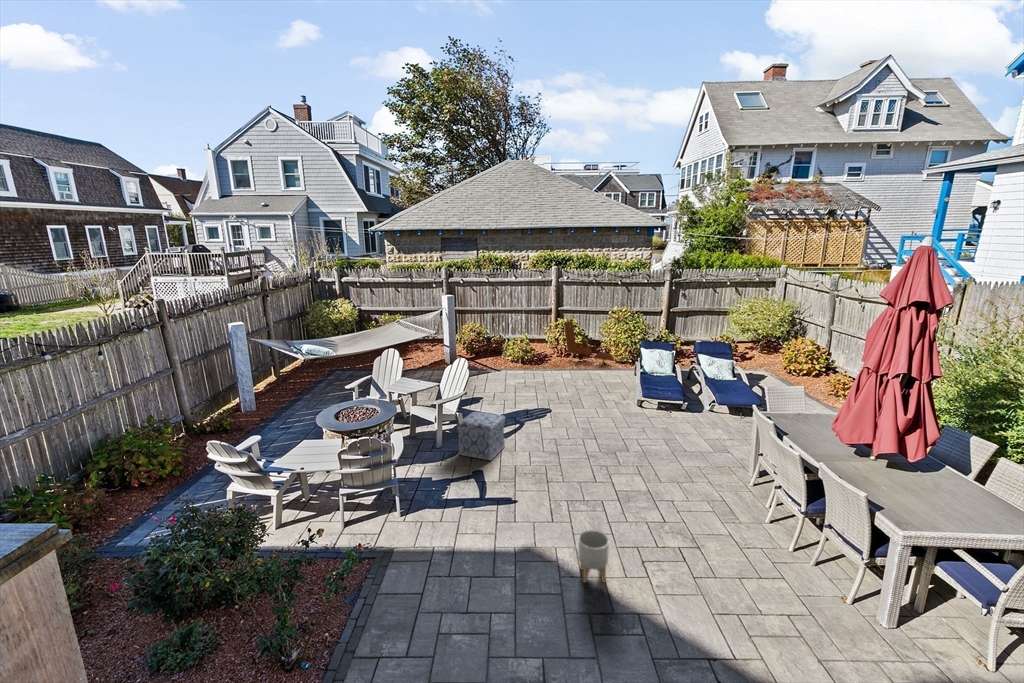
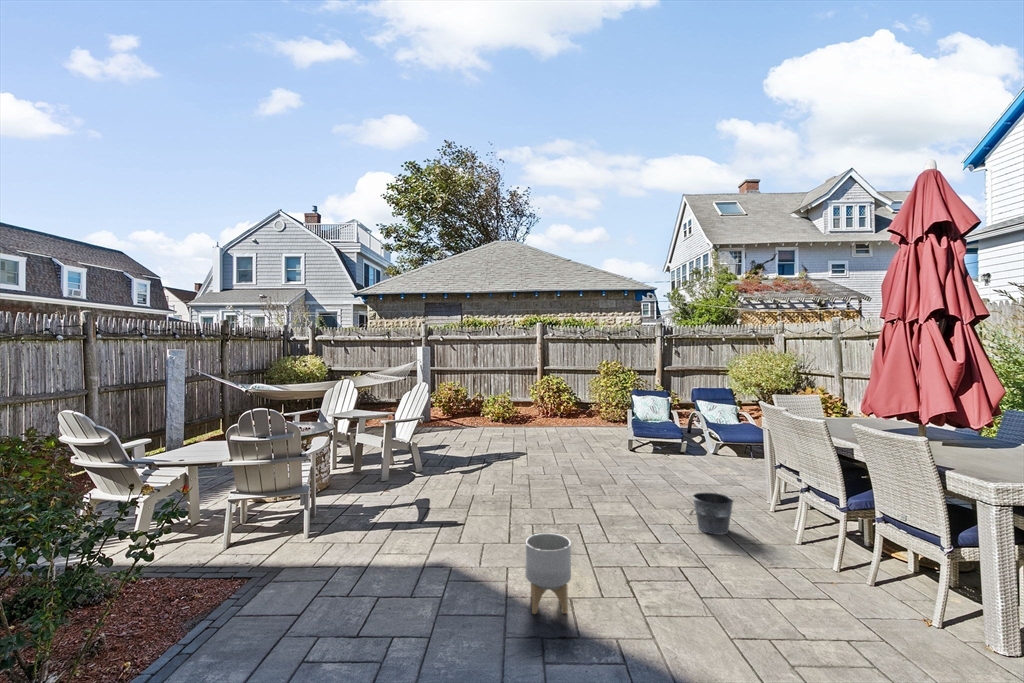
lounge chair: present [564,321,613,366] -> none [548,378,603,427]
ottoman: present [457,412,505,460] -> none [400,437,462,492]
bucket: none [686,475,720,508] -> present [689,493,733,535]

